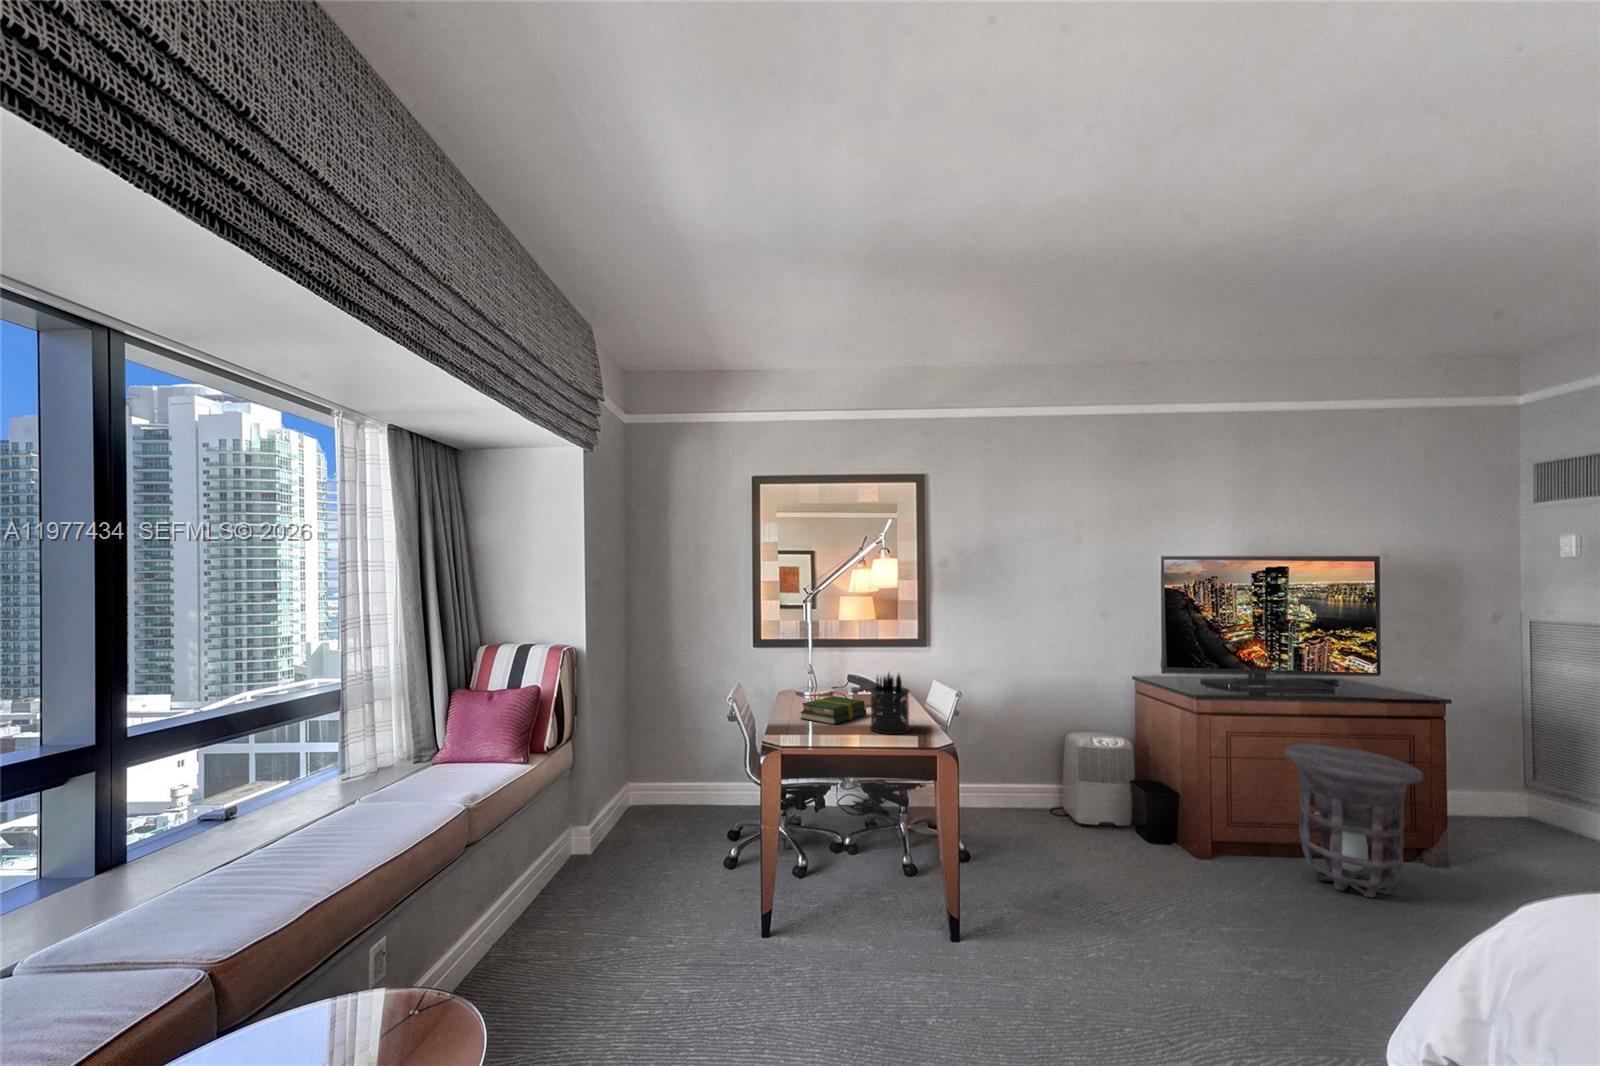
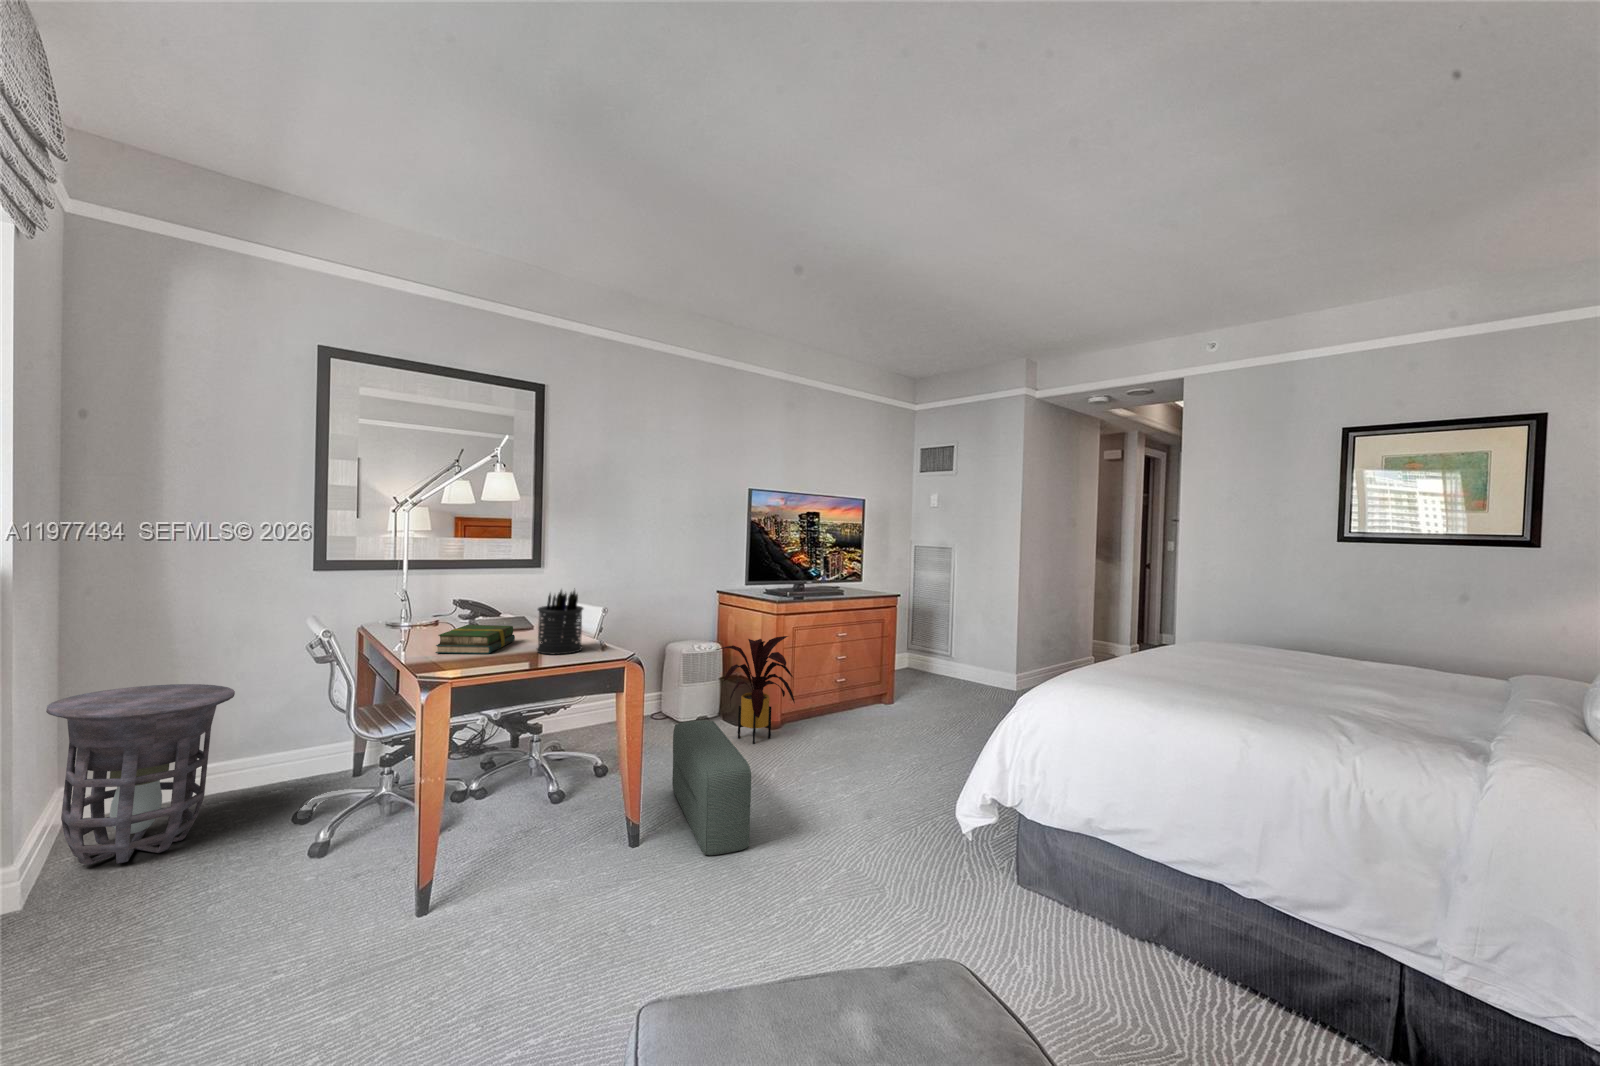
house plant: none [1105,741,1222,875] -> present [716,636,795,744]
side table: present [1284,744,1423,898] -> present [46,684,235,865]
pouf: none [1012,827,1072,995] -> present [672,720,751,855]

